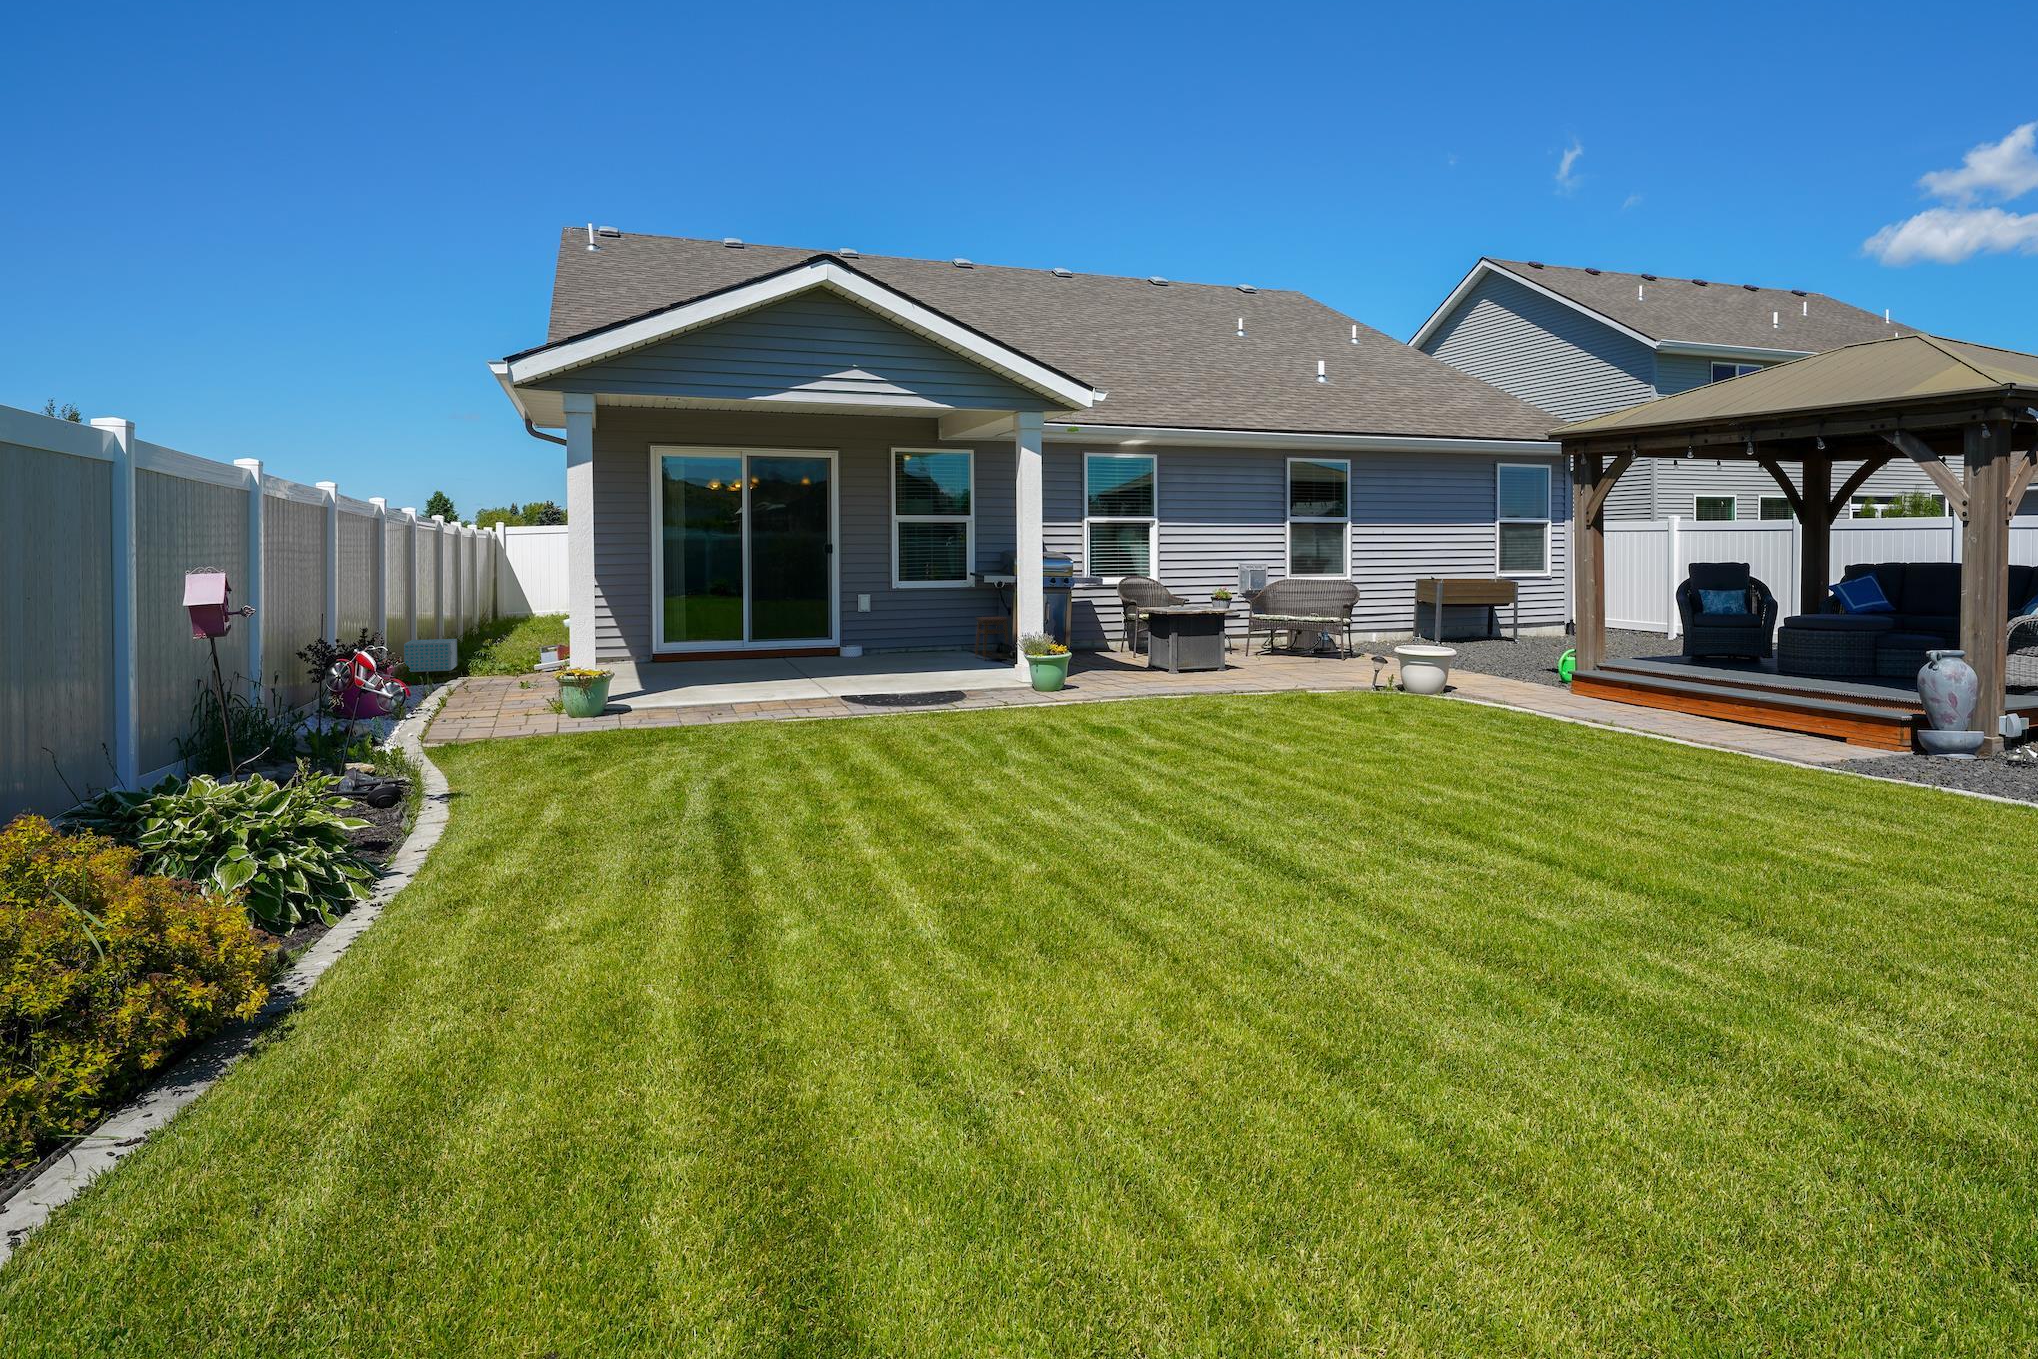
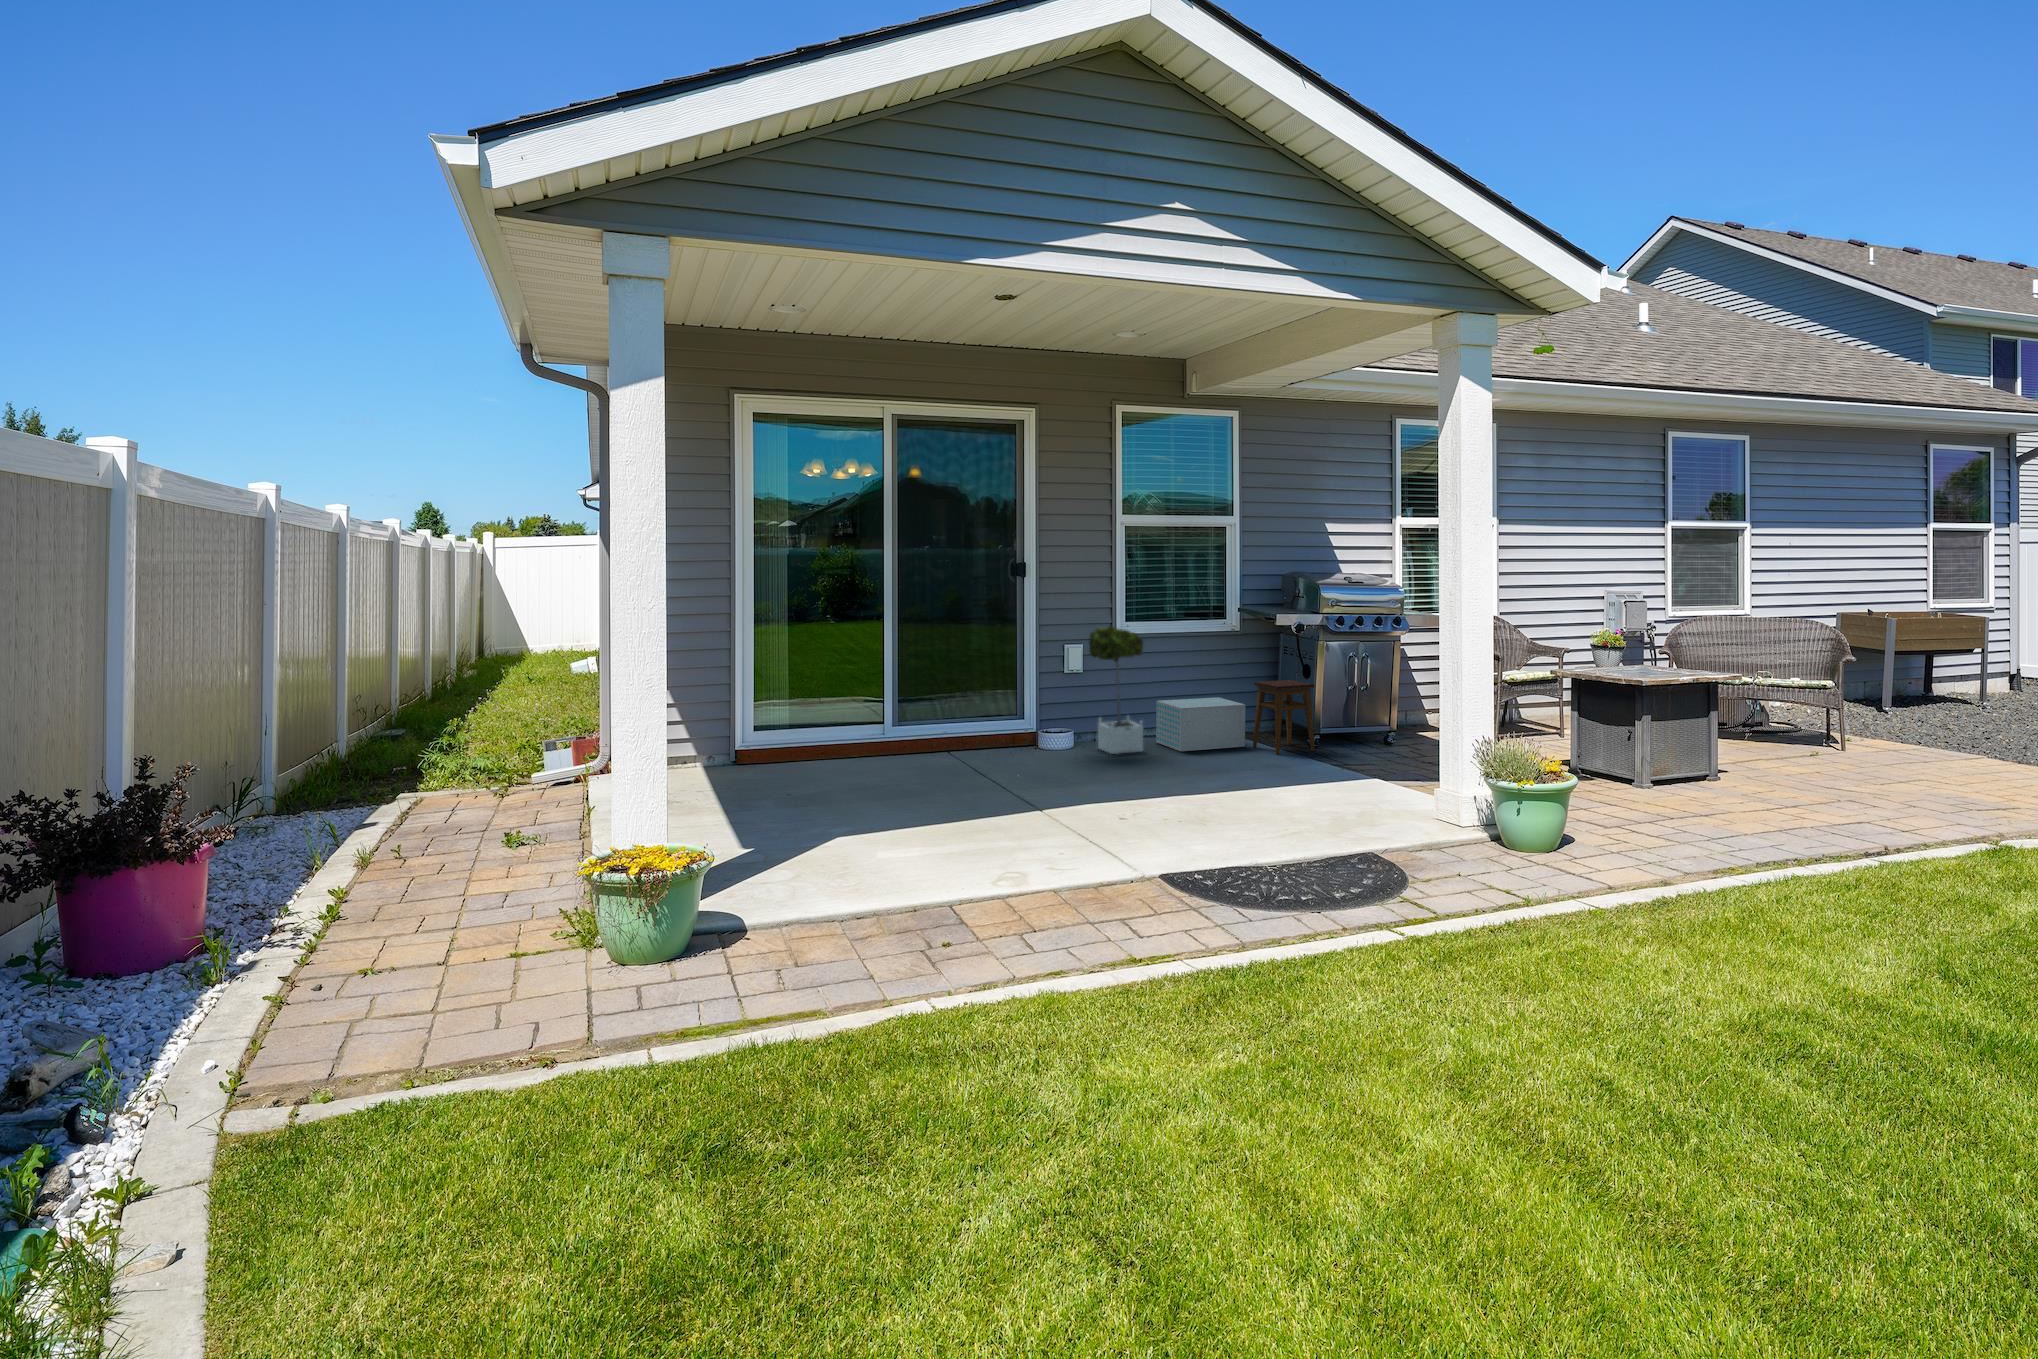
potted tree: none [871,582,905,660] -> present [1089,626,1143,754]
storage box: present [404,639,457,672] -> present [1156,697,1245,751]

